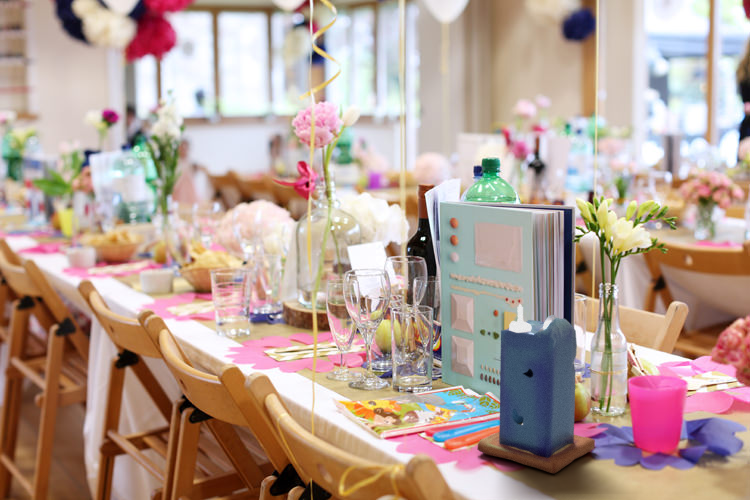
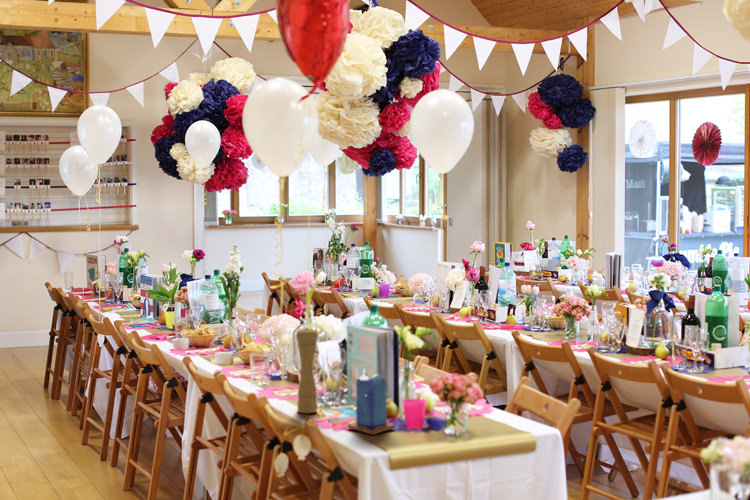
pepper mill: none [328,209,378,406] -> present [296,328,318,413]

